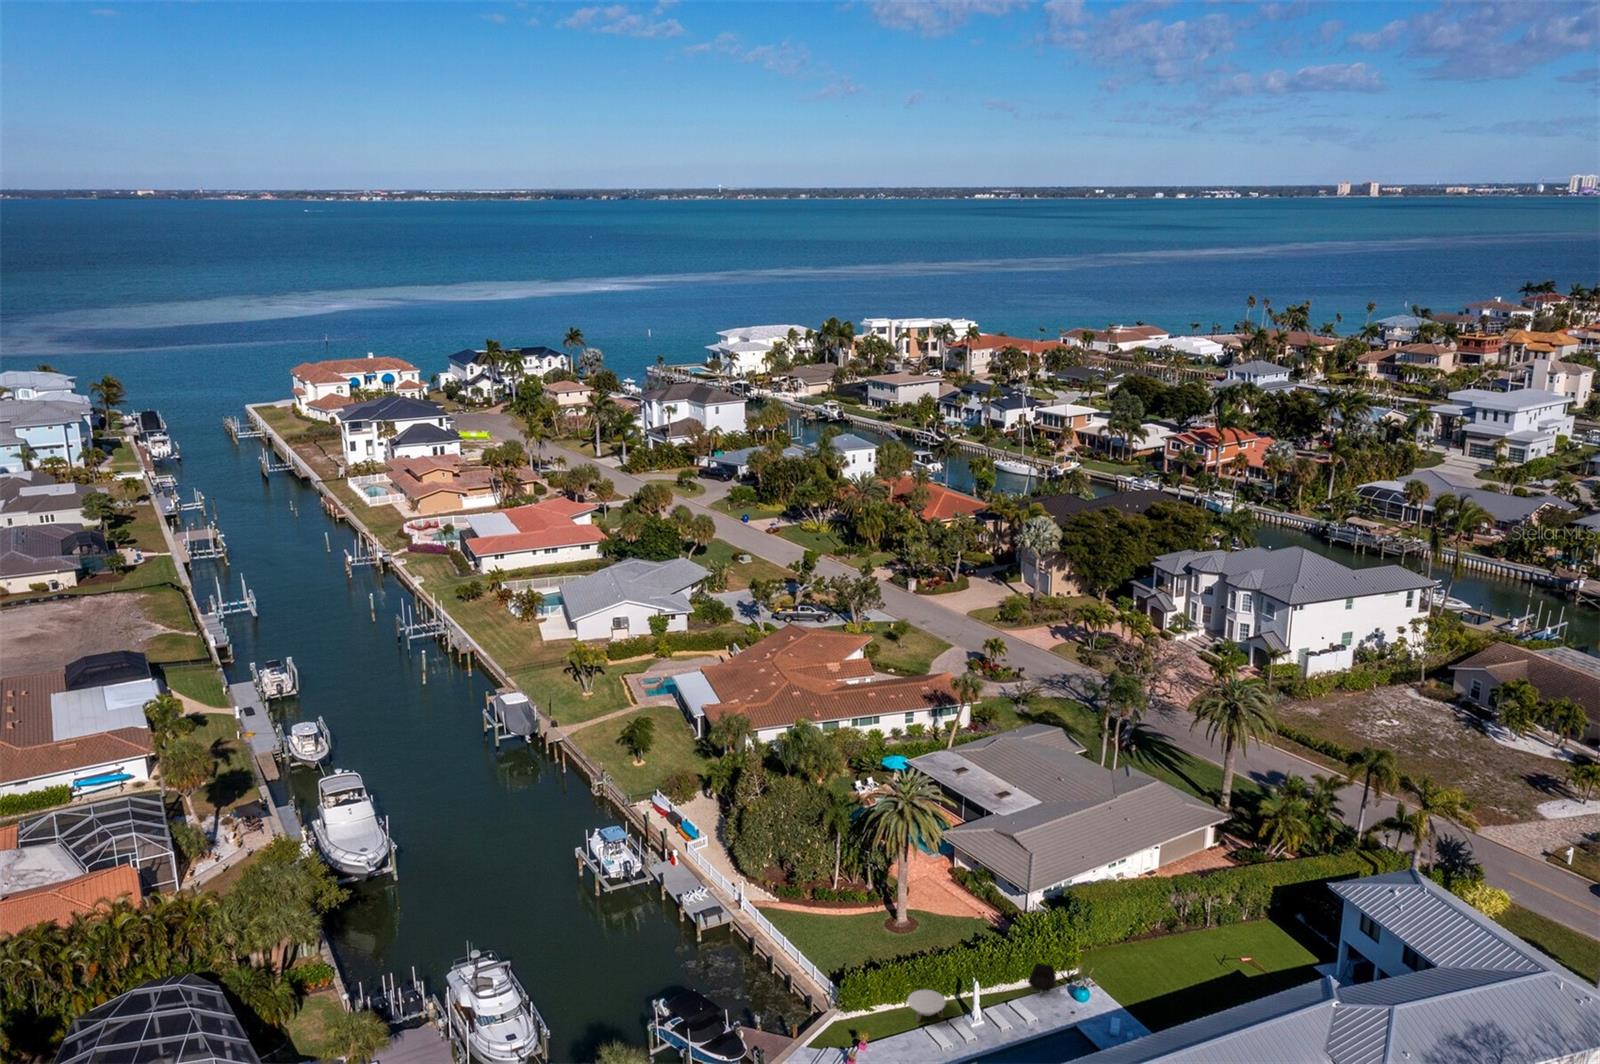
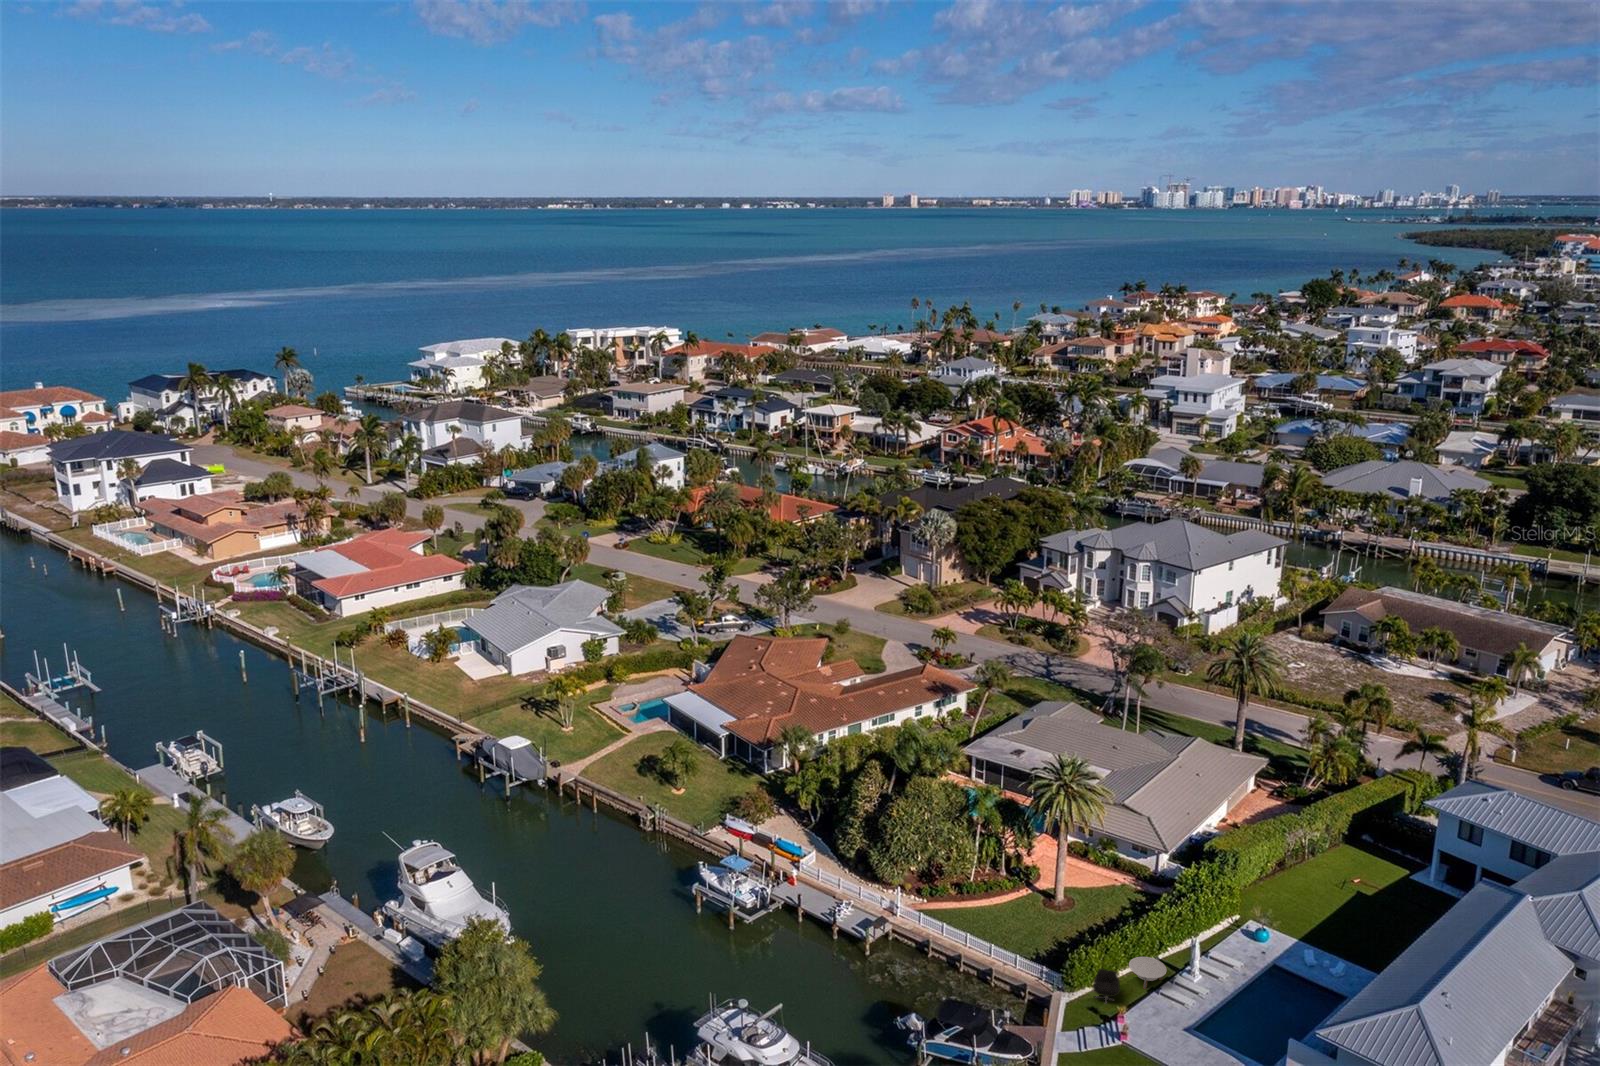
lounge chair: present [1028,963,1056,993] -> present [1093,968,1120,1000]

